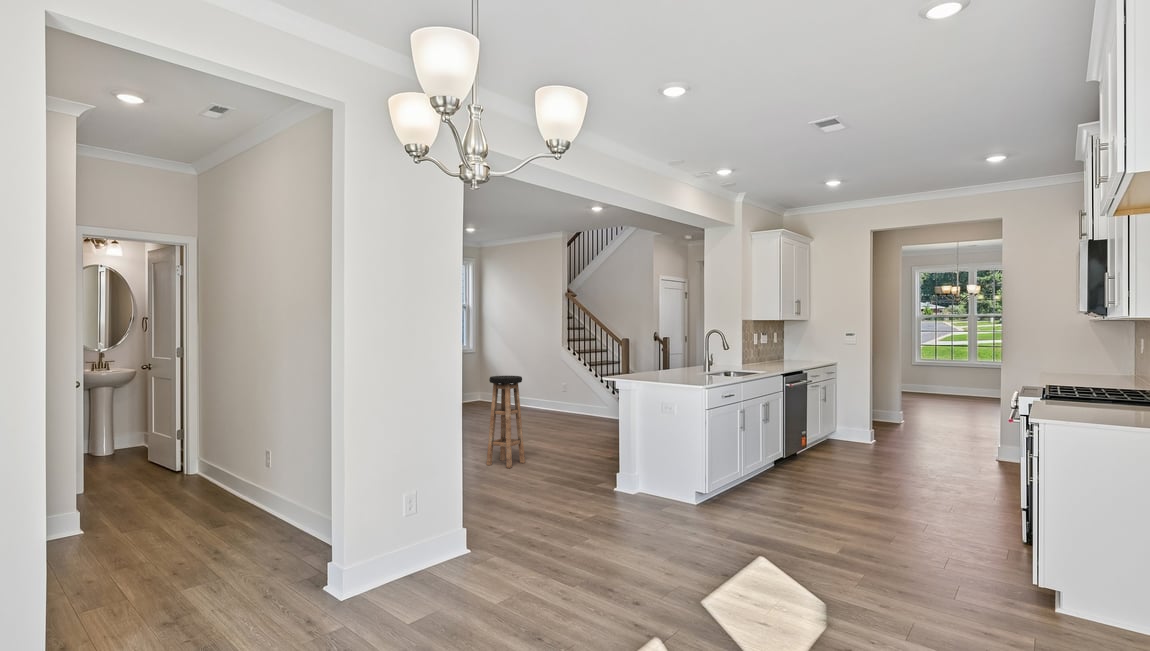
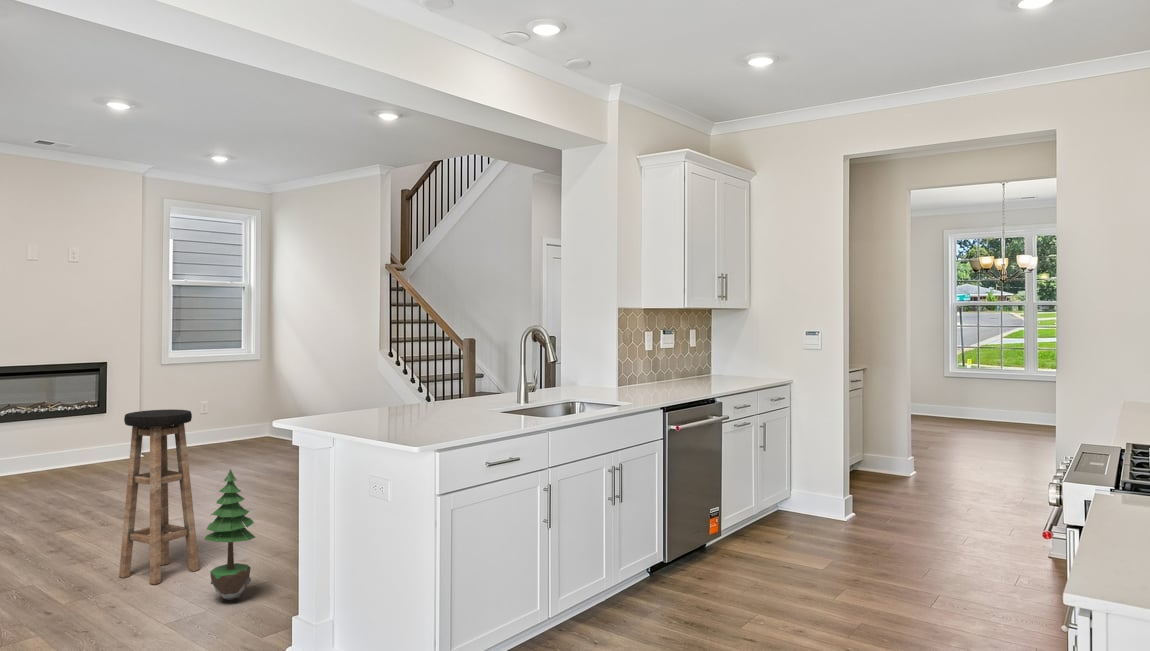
potted tree: none [546,405,571,475] -> present [205,469,255,601]

